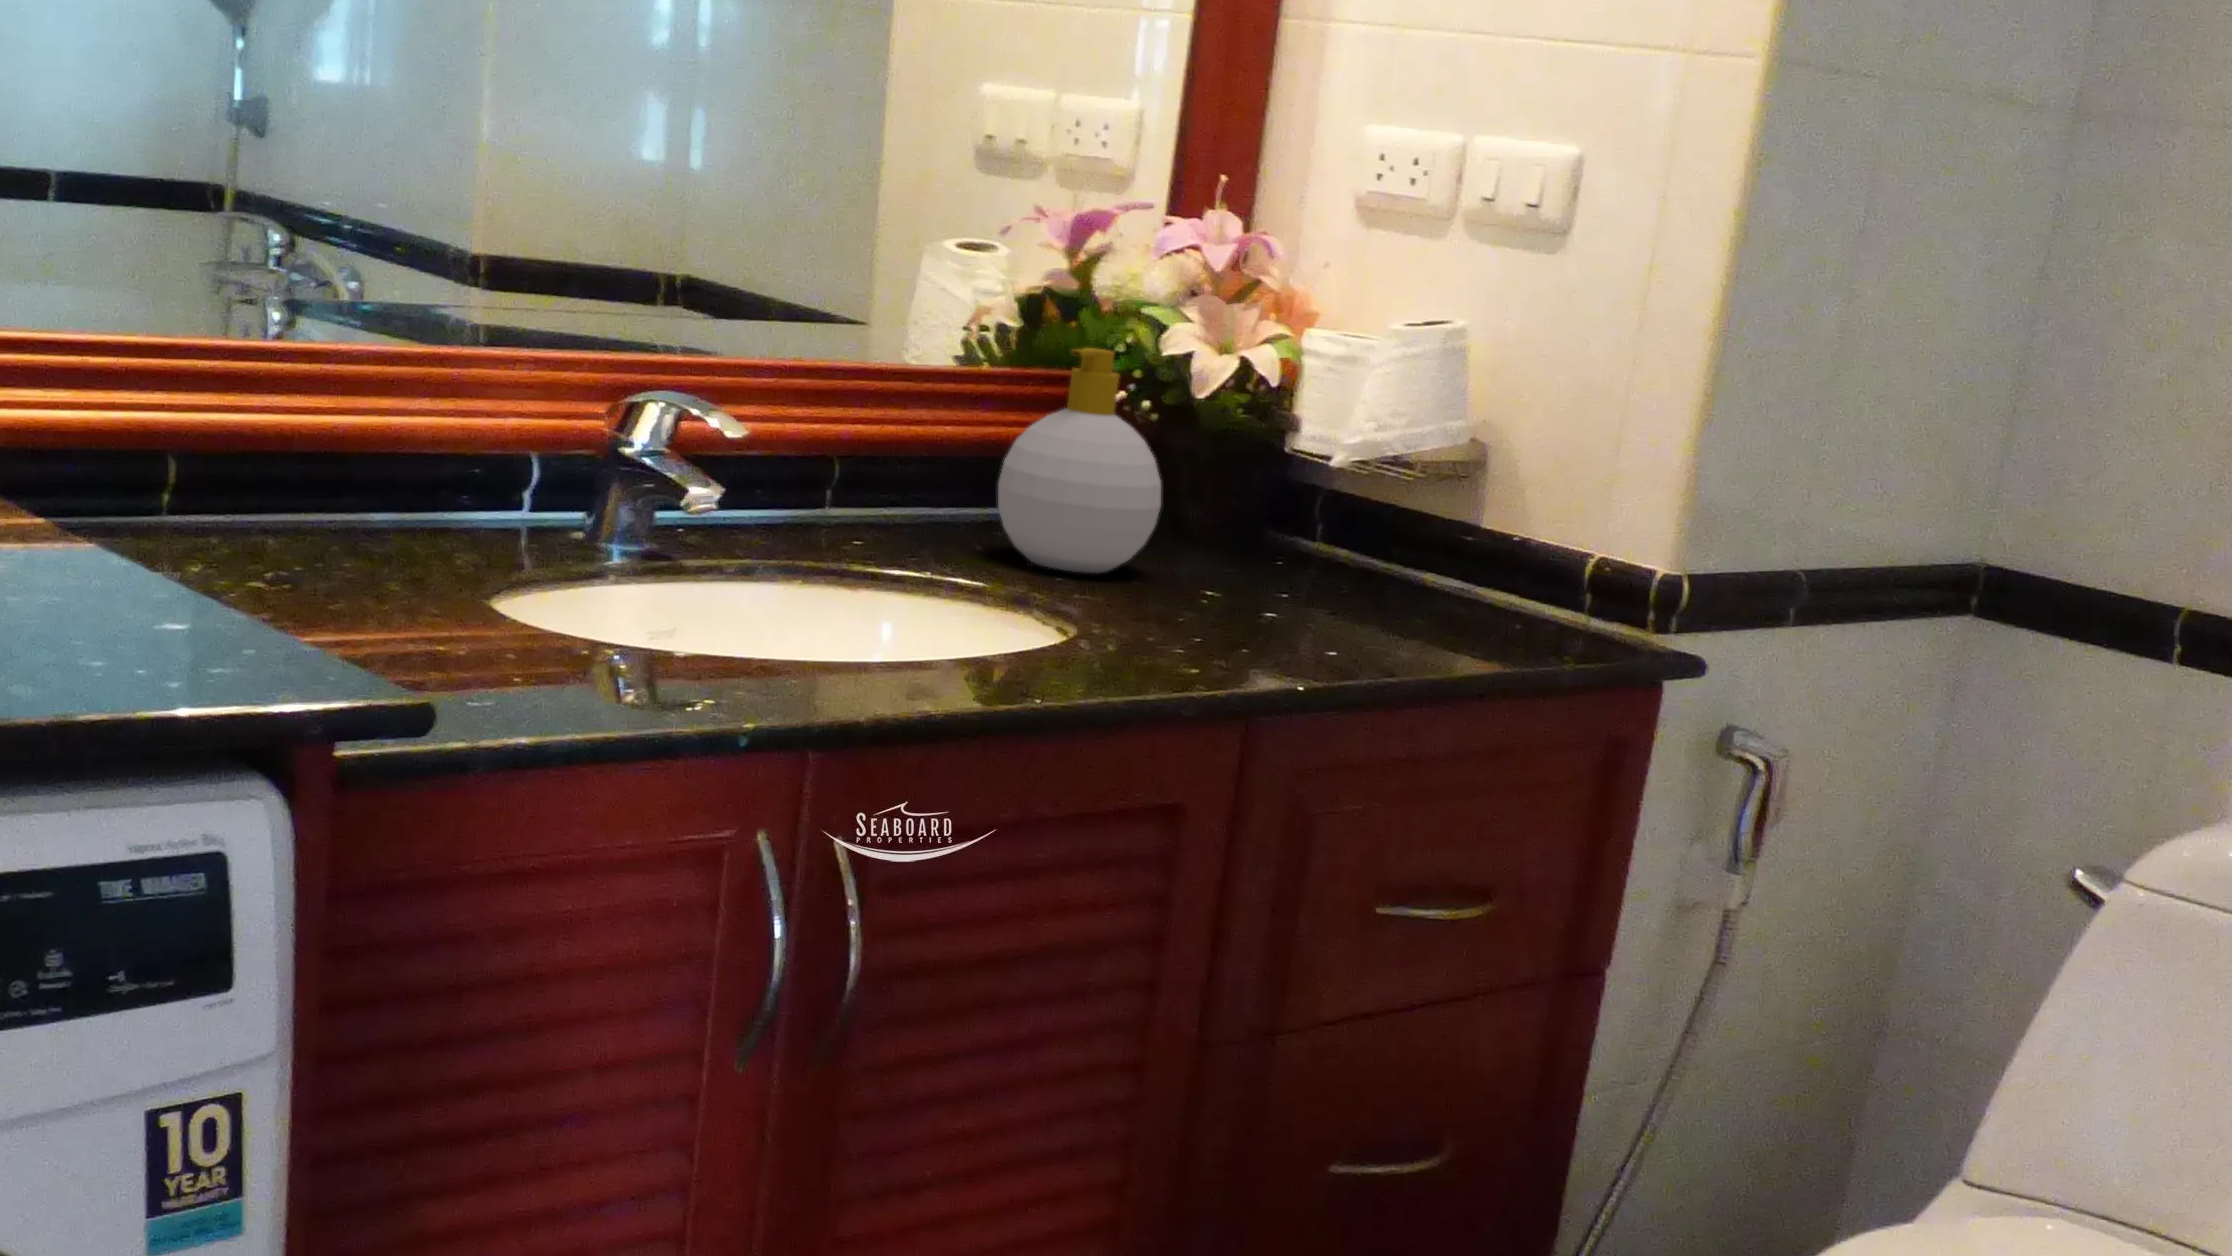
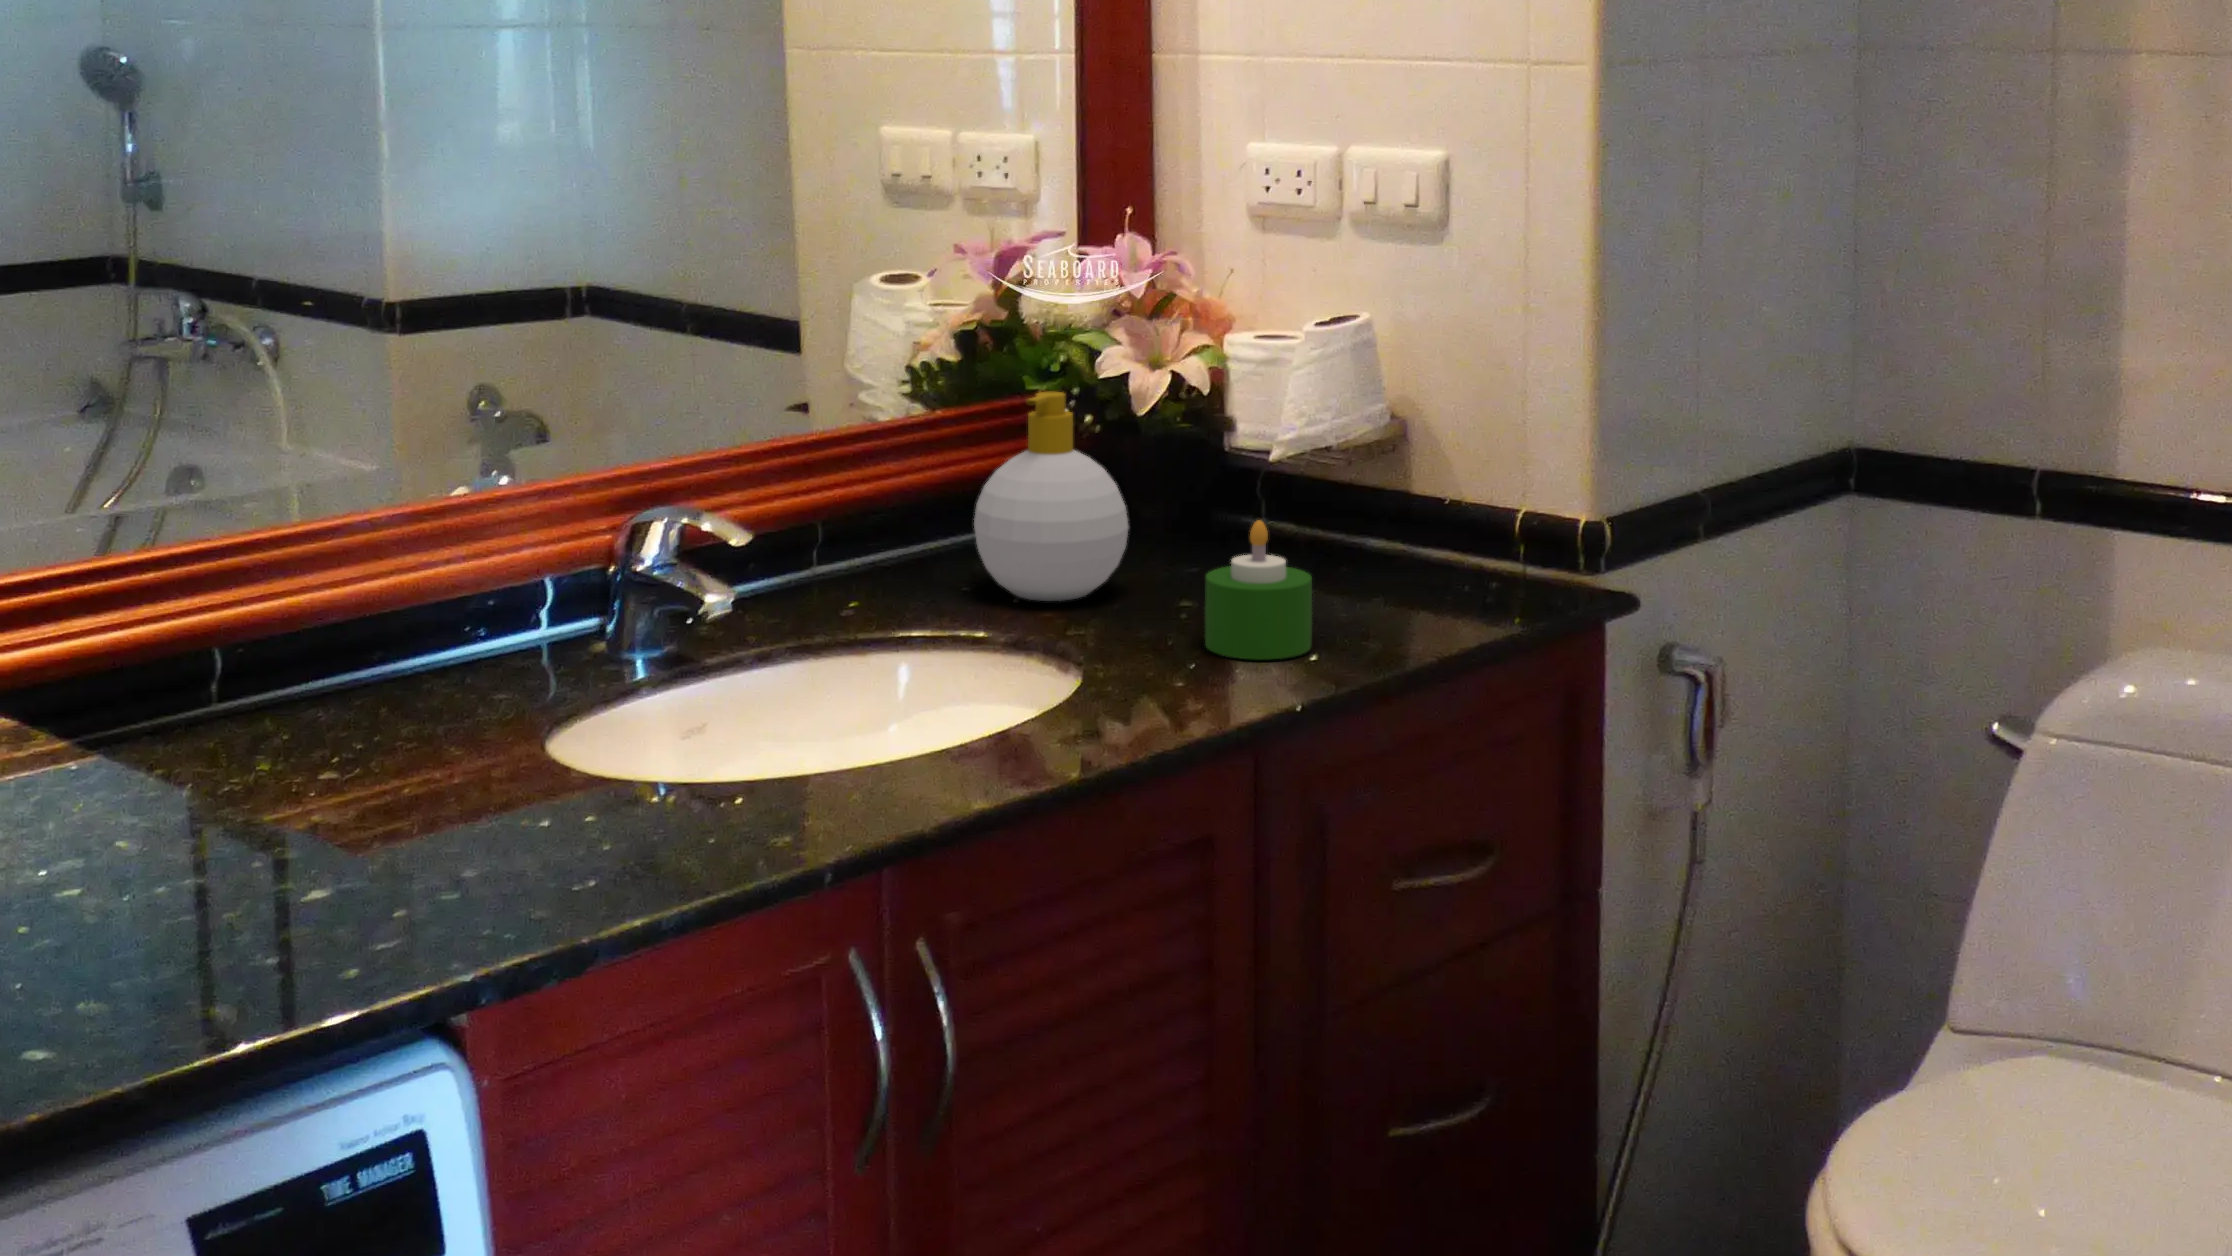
candle: none [1215,497,1341,647] -> present [1205,520,1312,660]

